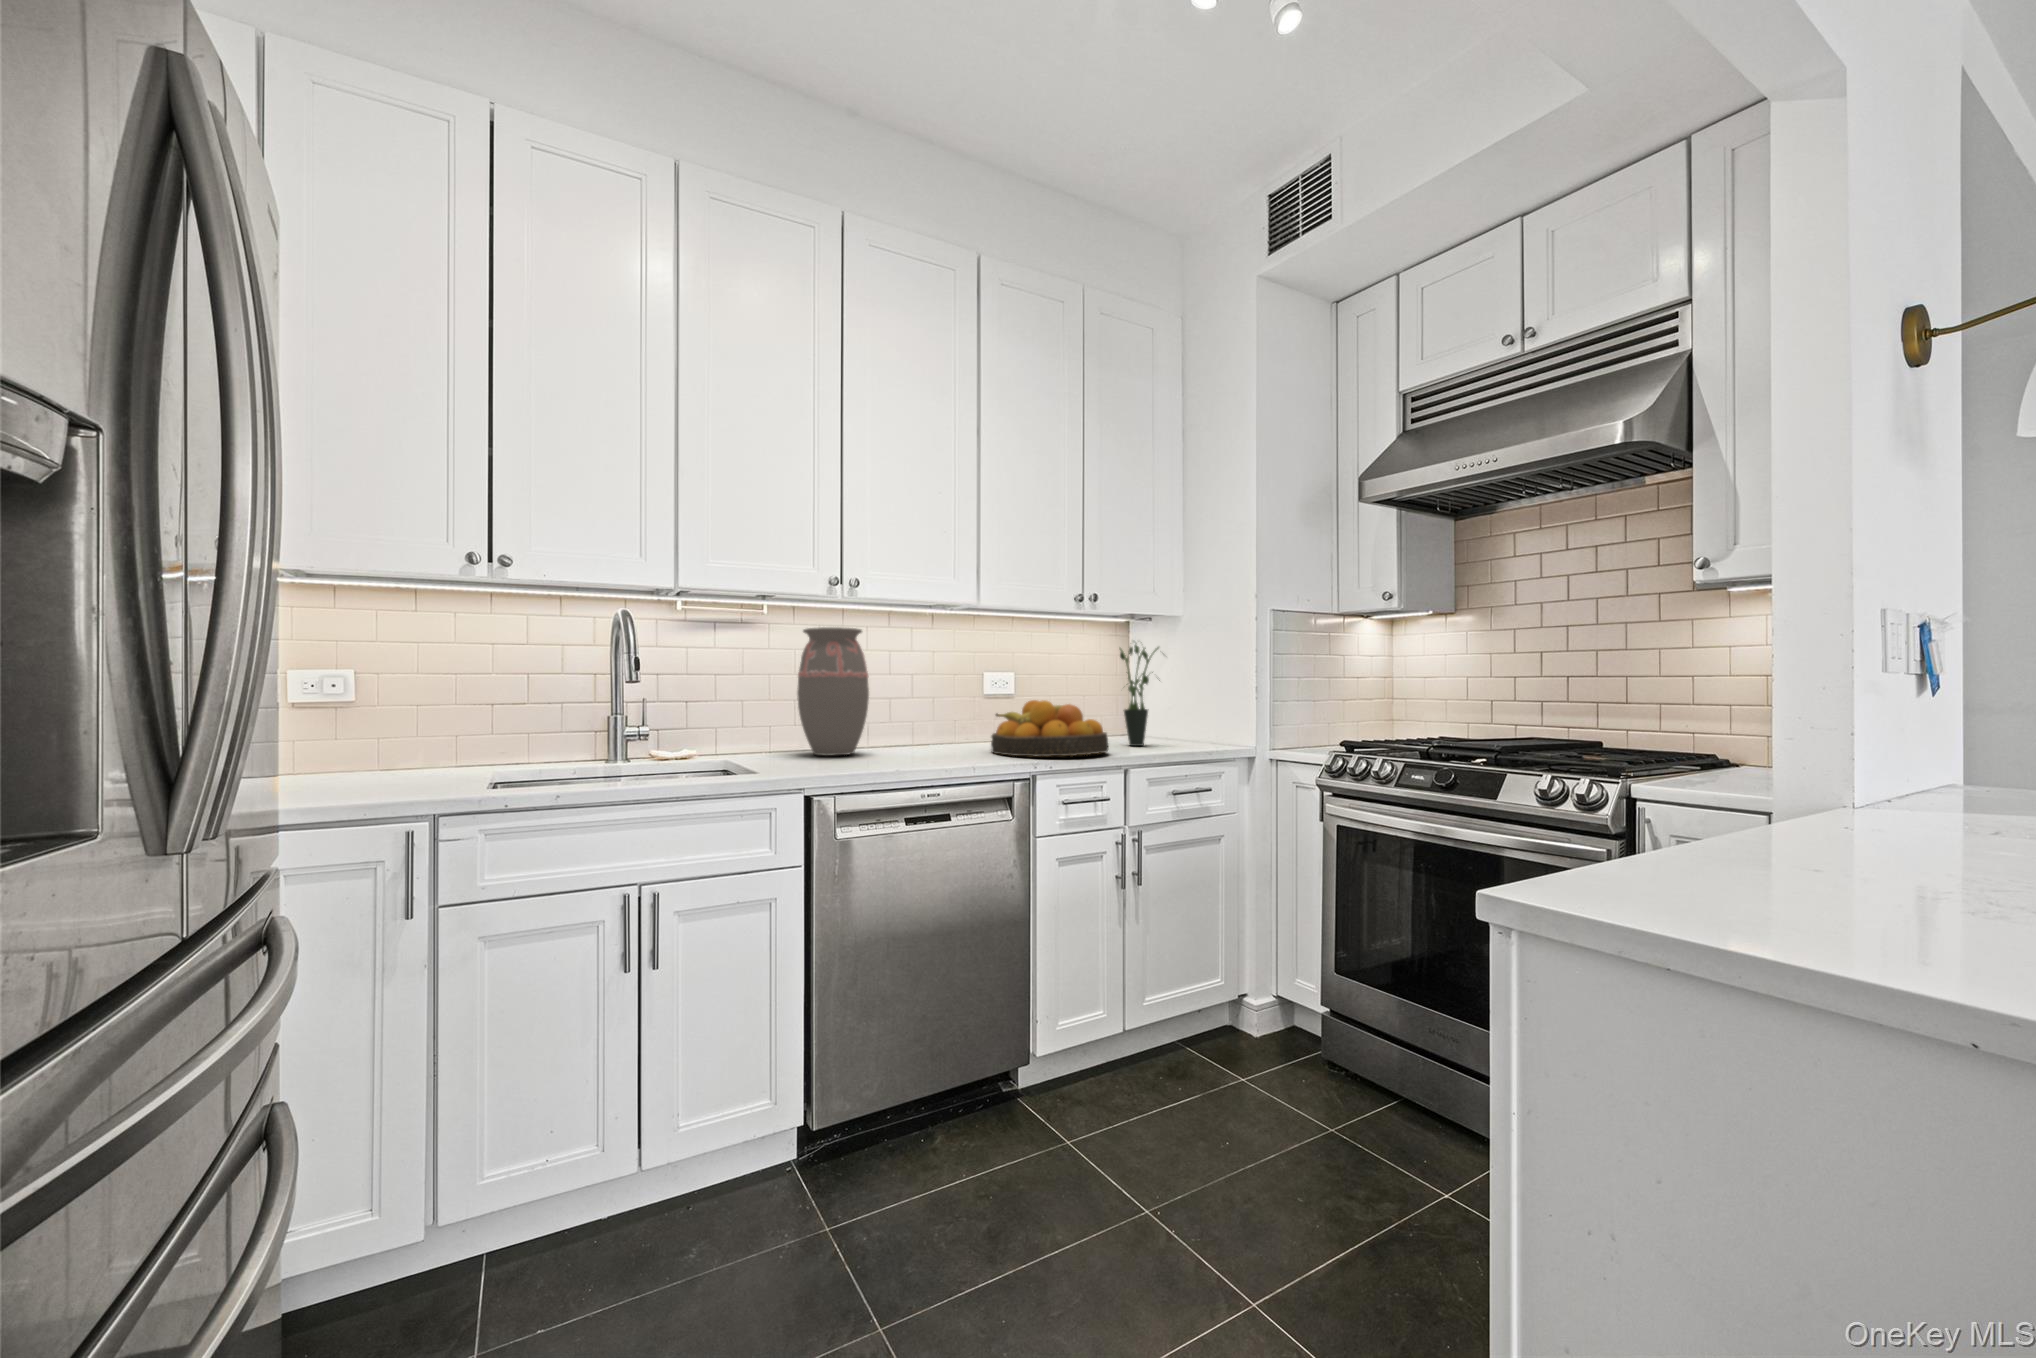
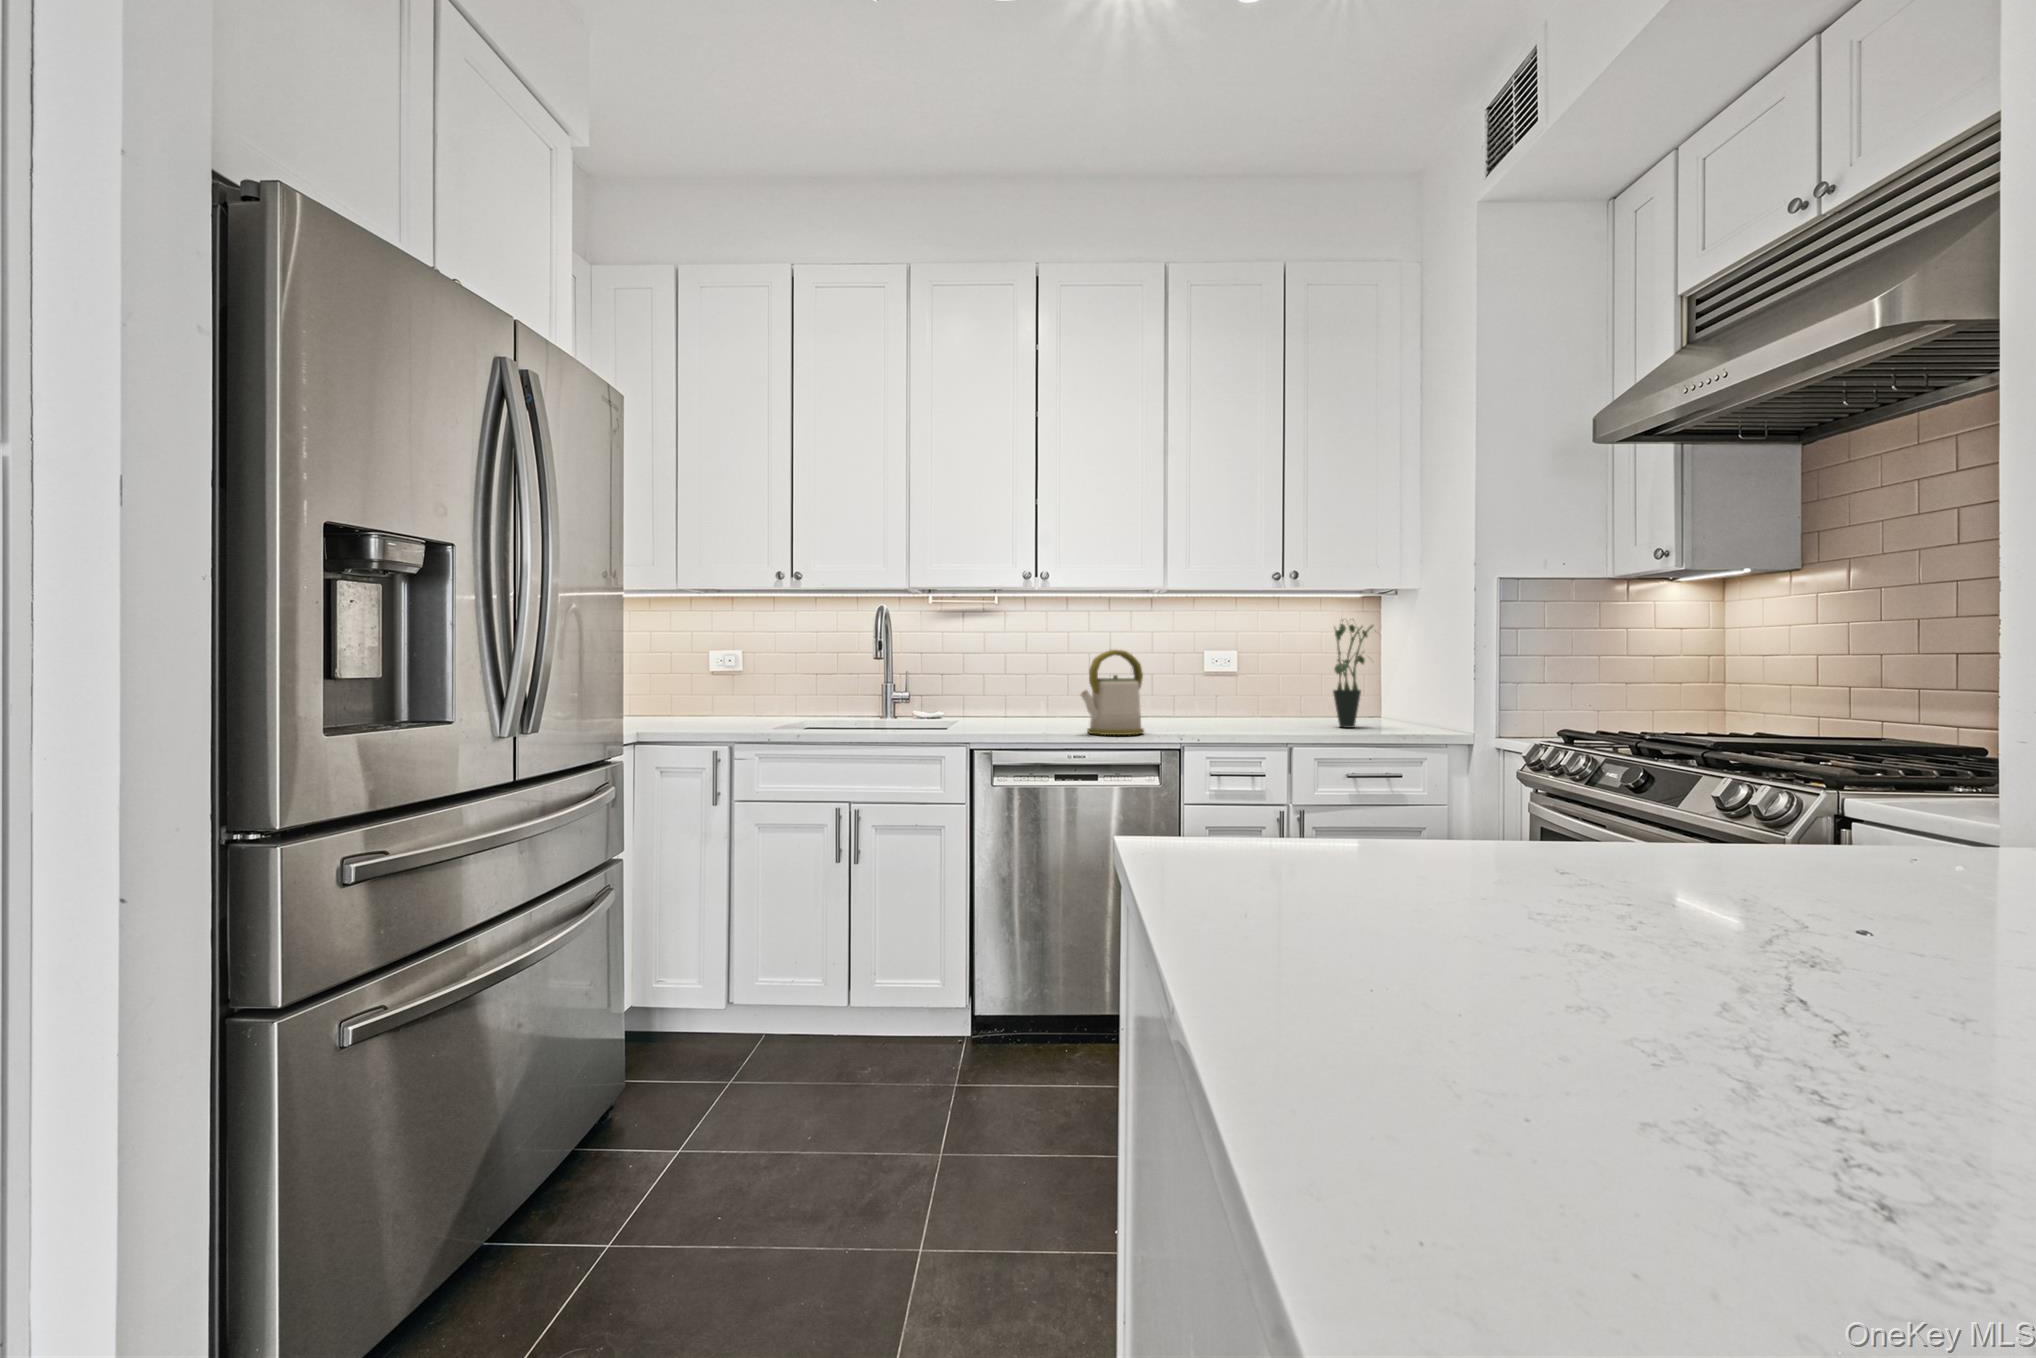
decorative vase: present [797,627,869,756] -> none [1008,615,1066,723]
kettle: none [930,667,993,766] -> present [1080,650,1144,735]
fruit bowl: present [991,700,1108,756] -> none [1173,679,1286,732]

